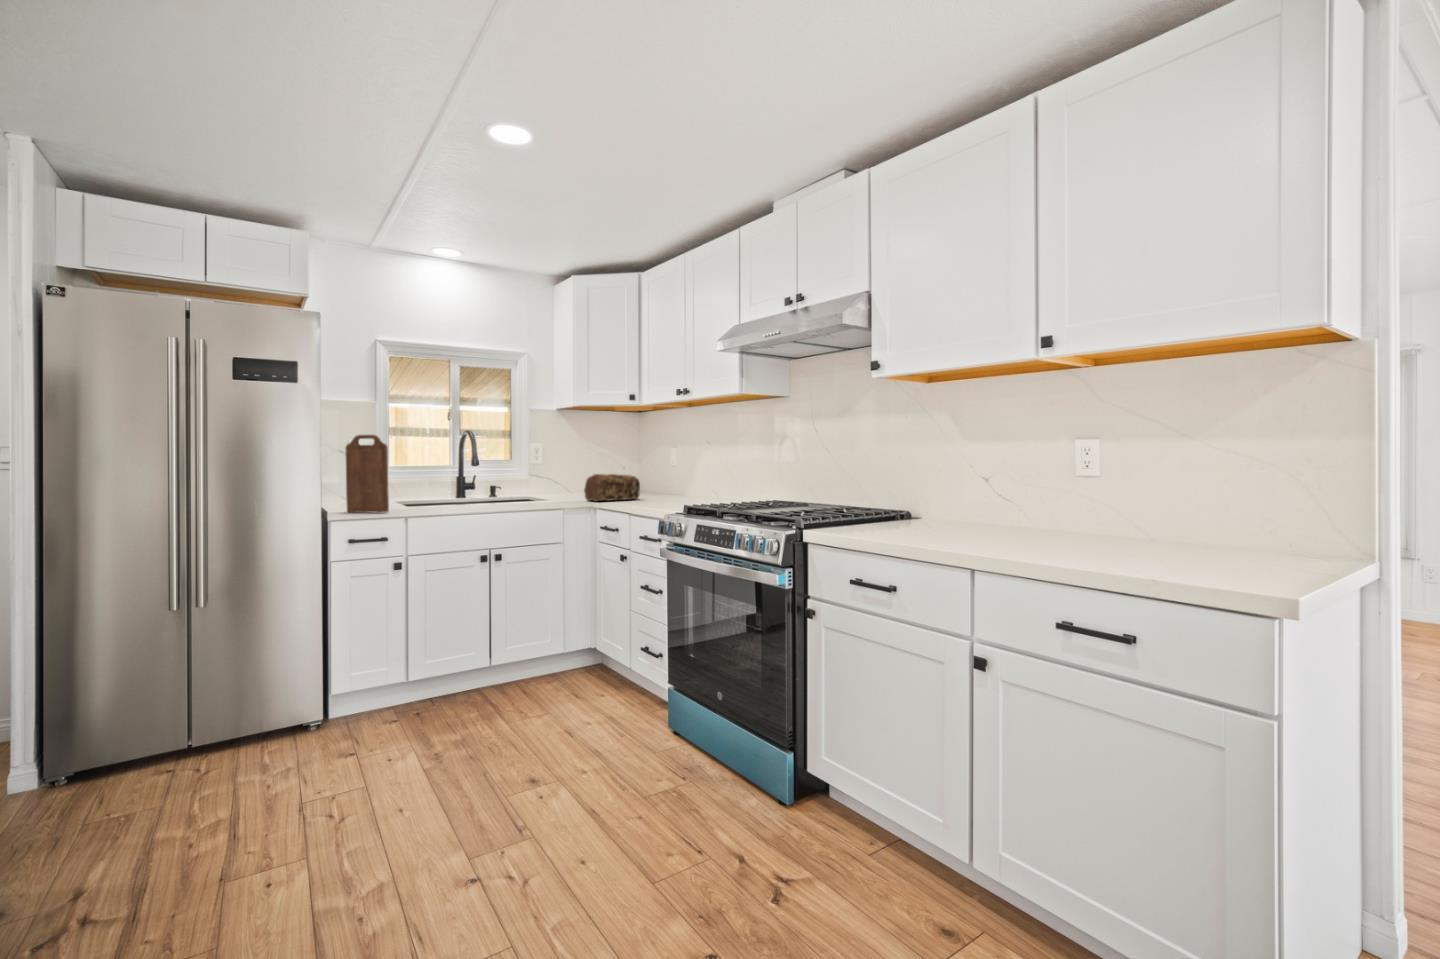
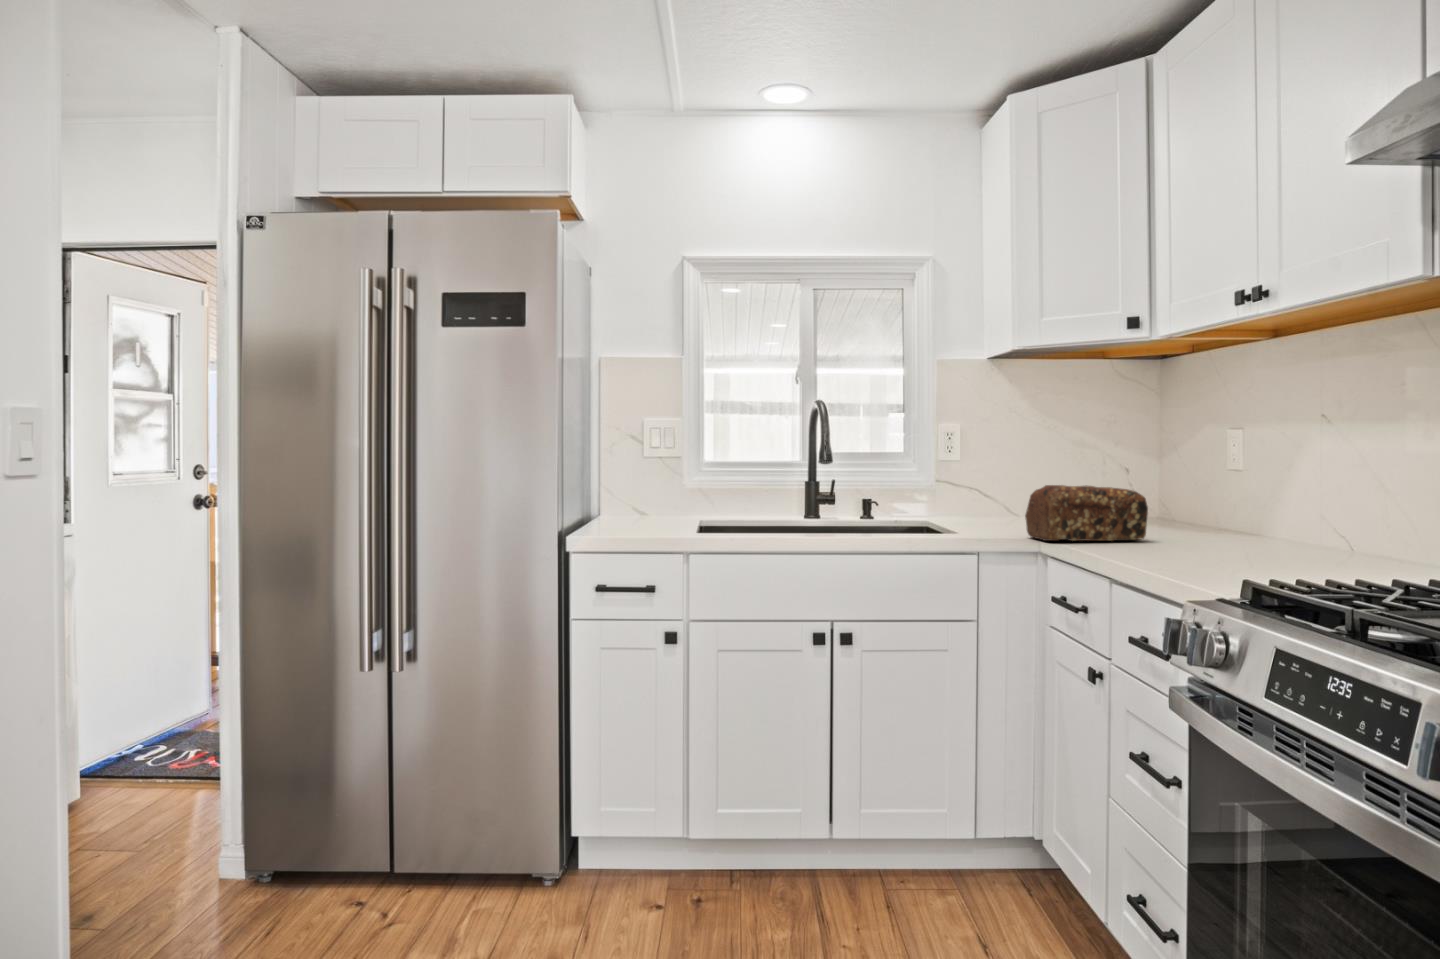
cutting board: present [345,435,389,512] -> none [603,409,657,544]

